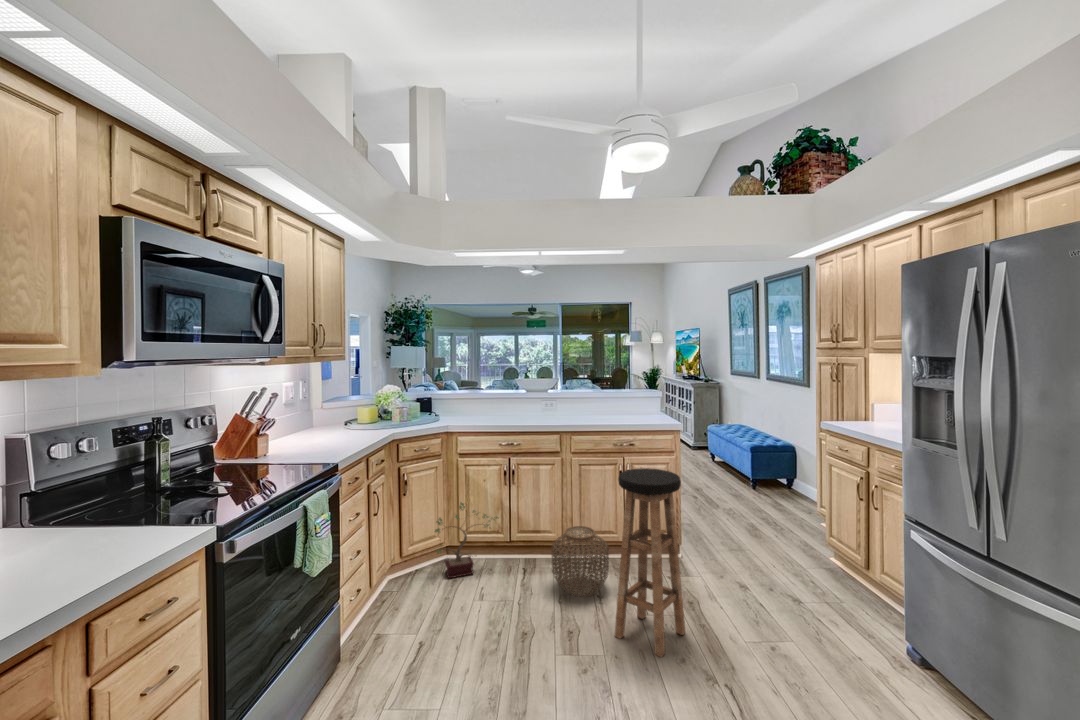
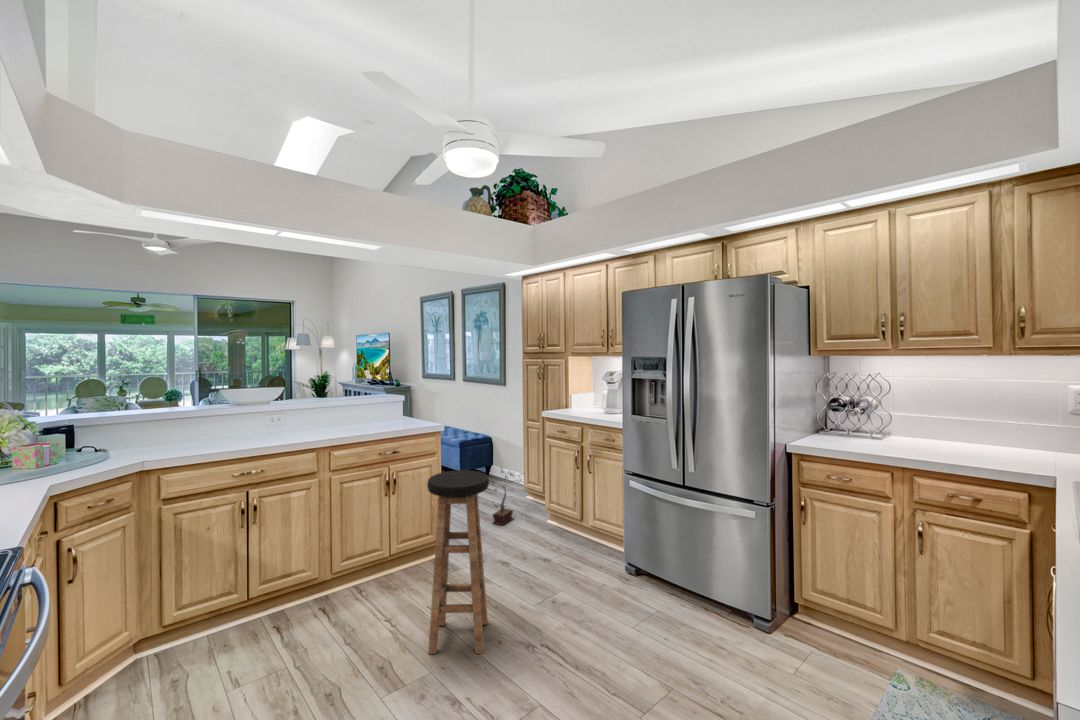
potted plant: present [435,503,499,578] -> present [492,470,521,525]
woven basket: present [552,526,609,597] -> none [326,550,395,632]

